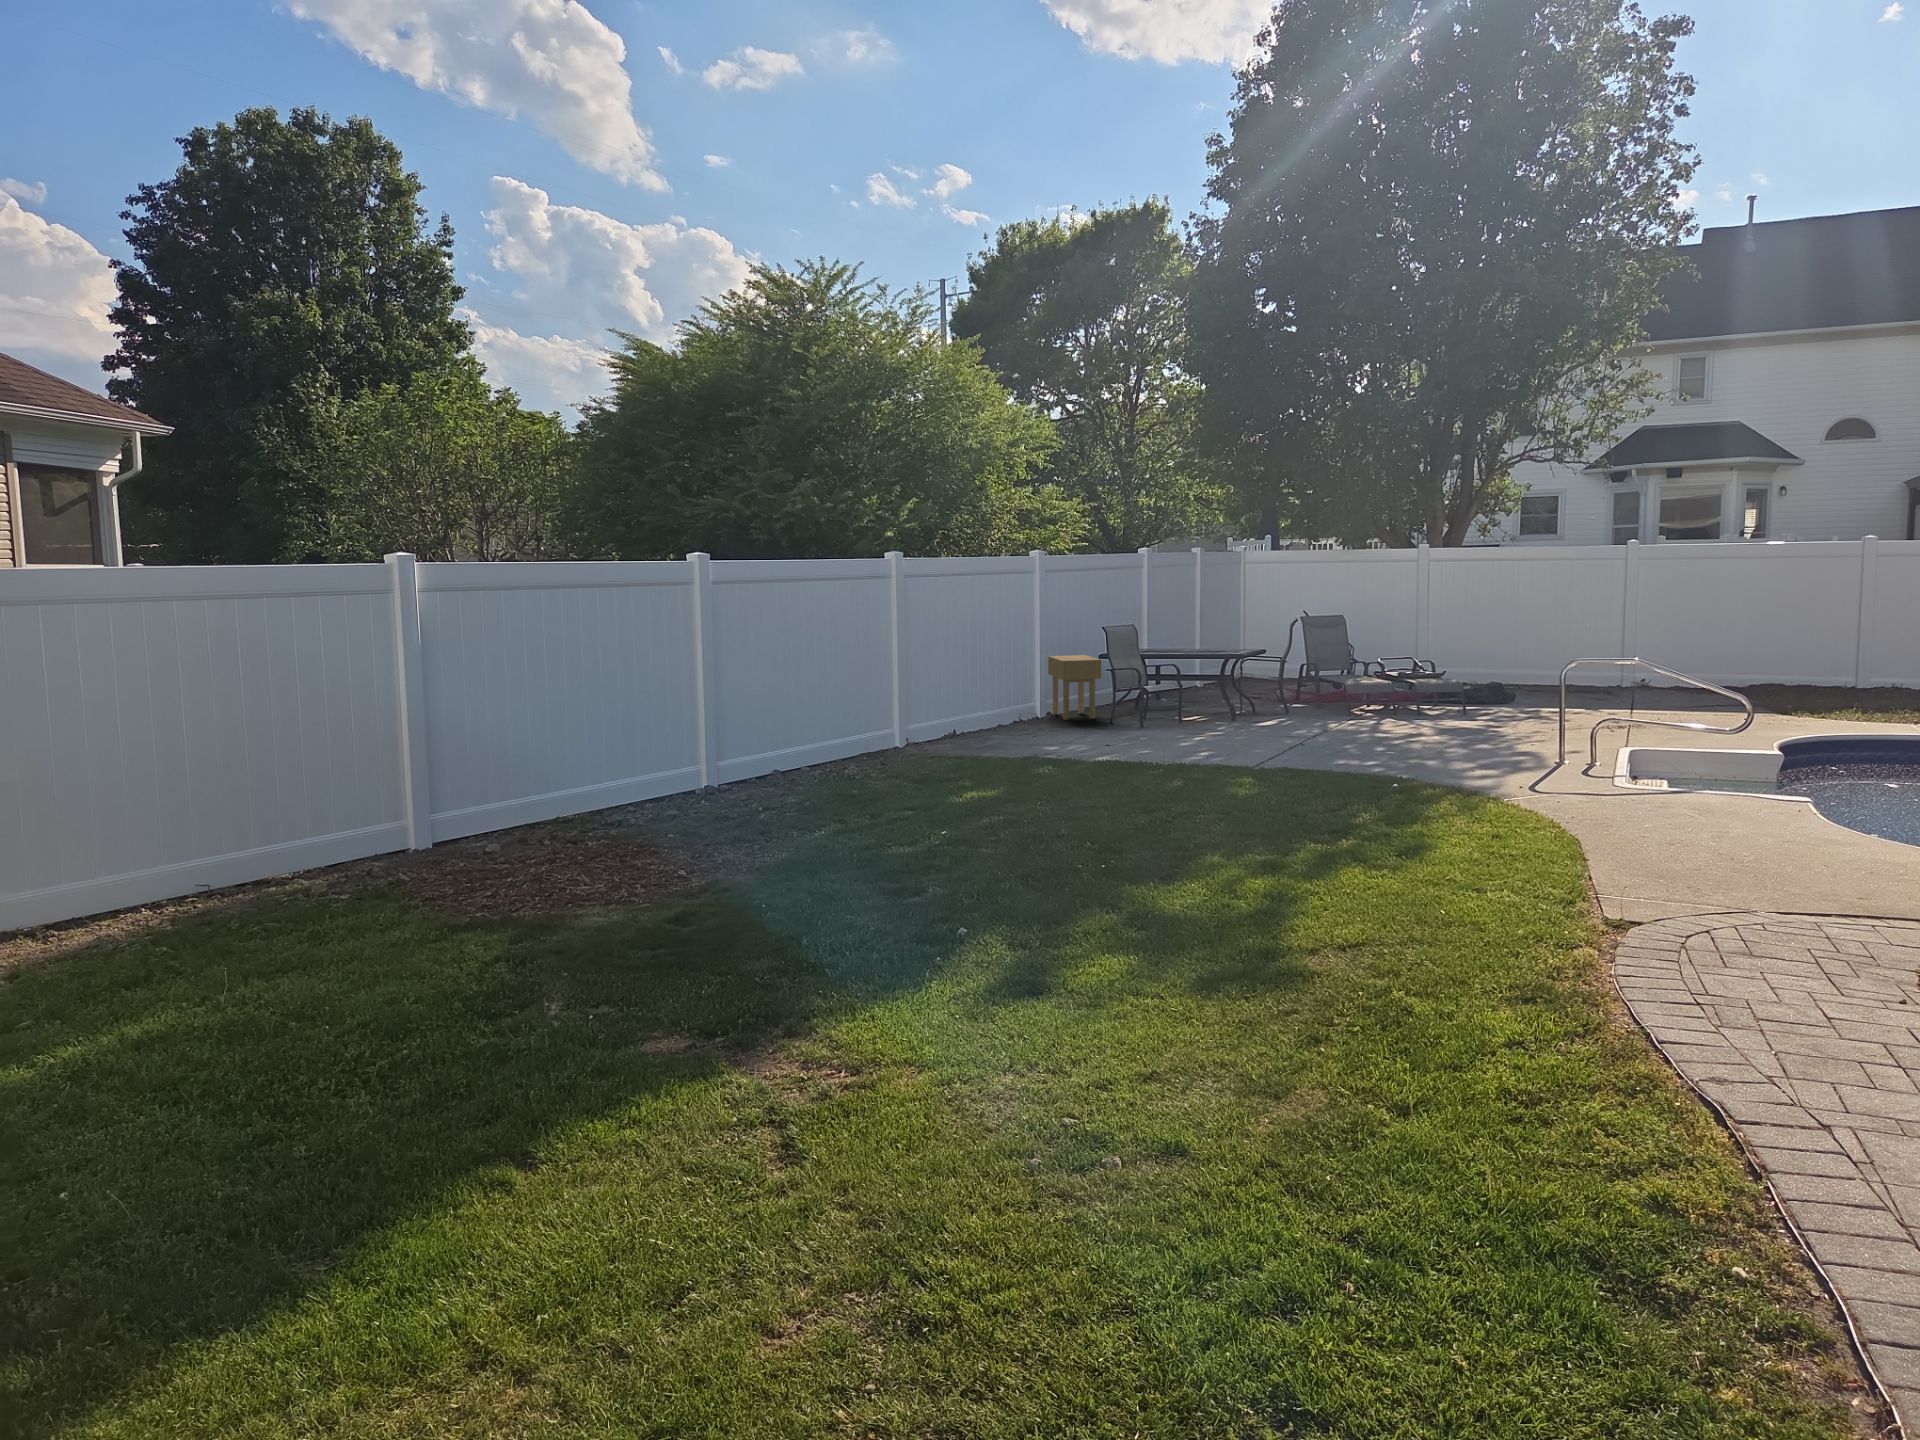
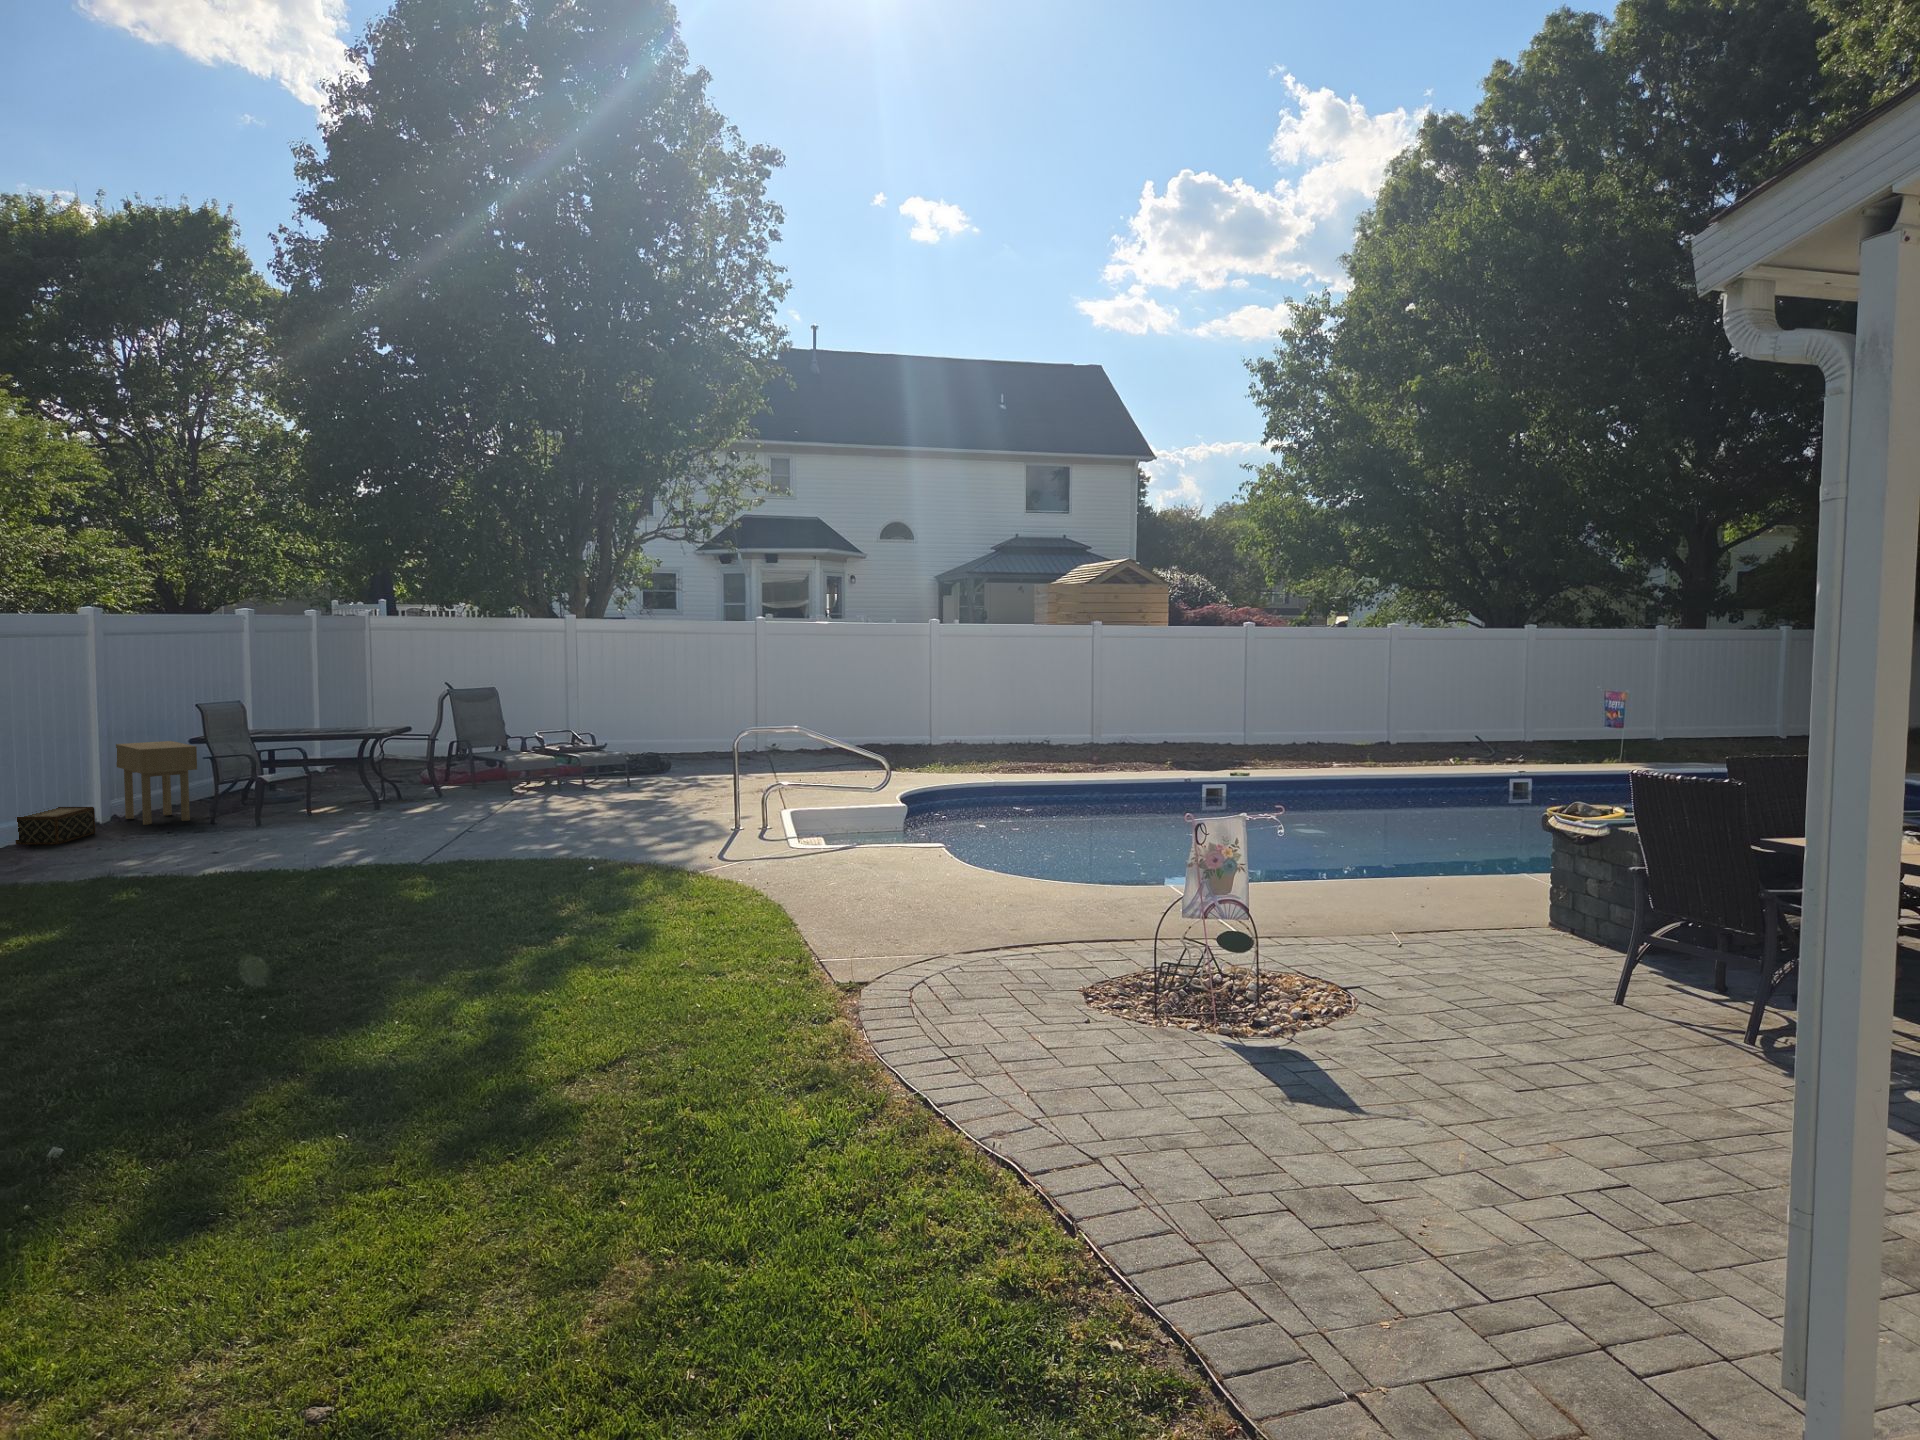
woven basket: none [981,702,1031,730] -> present [15,807,95,845]

